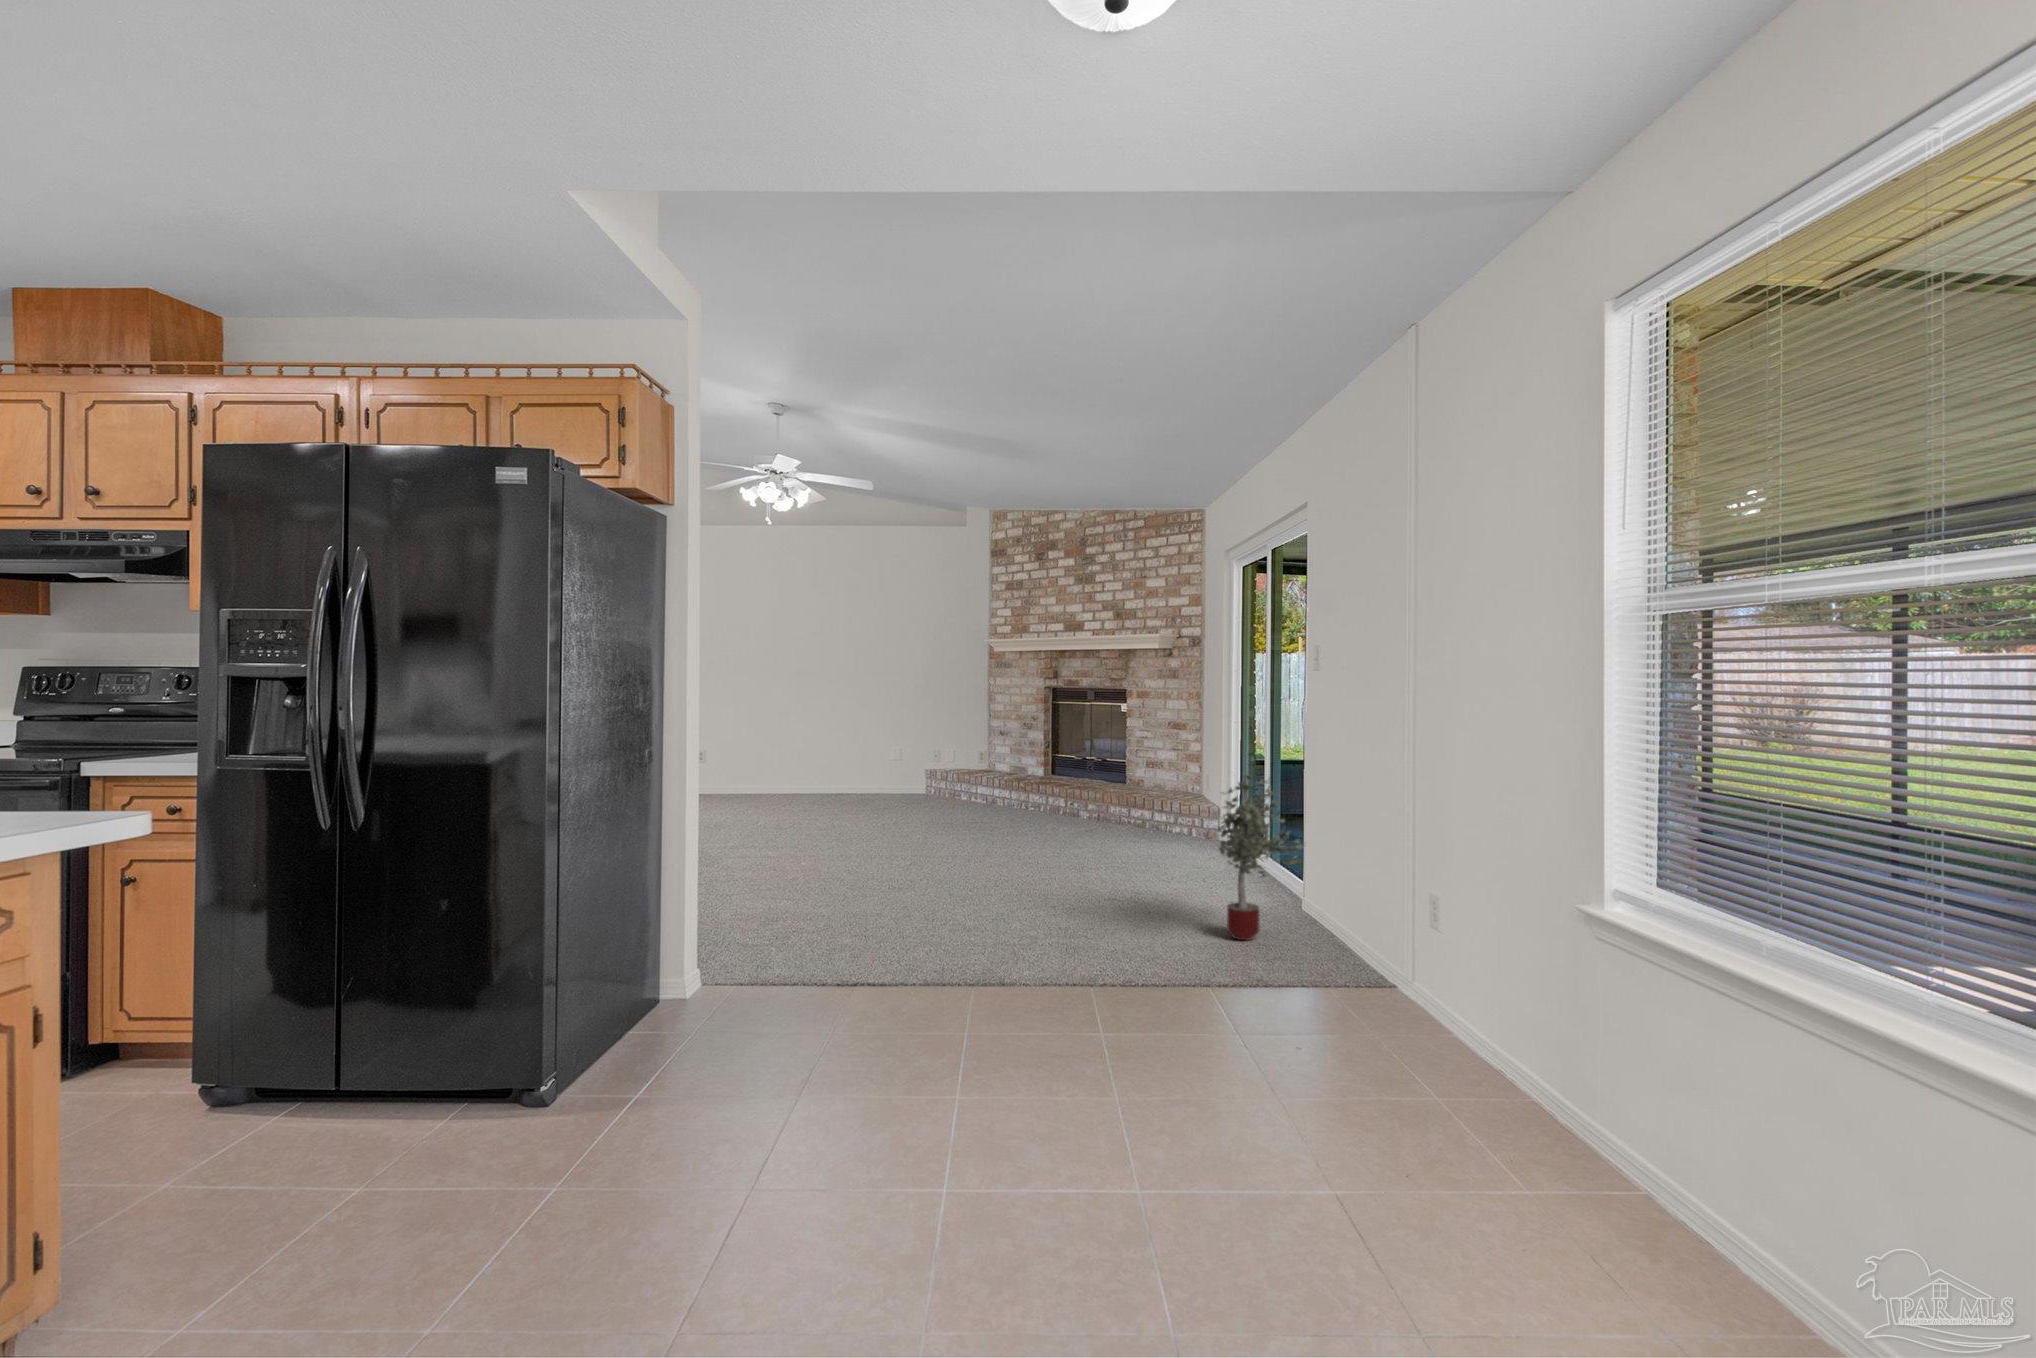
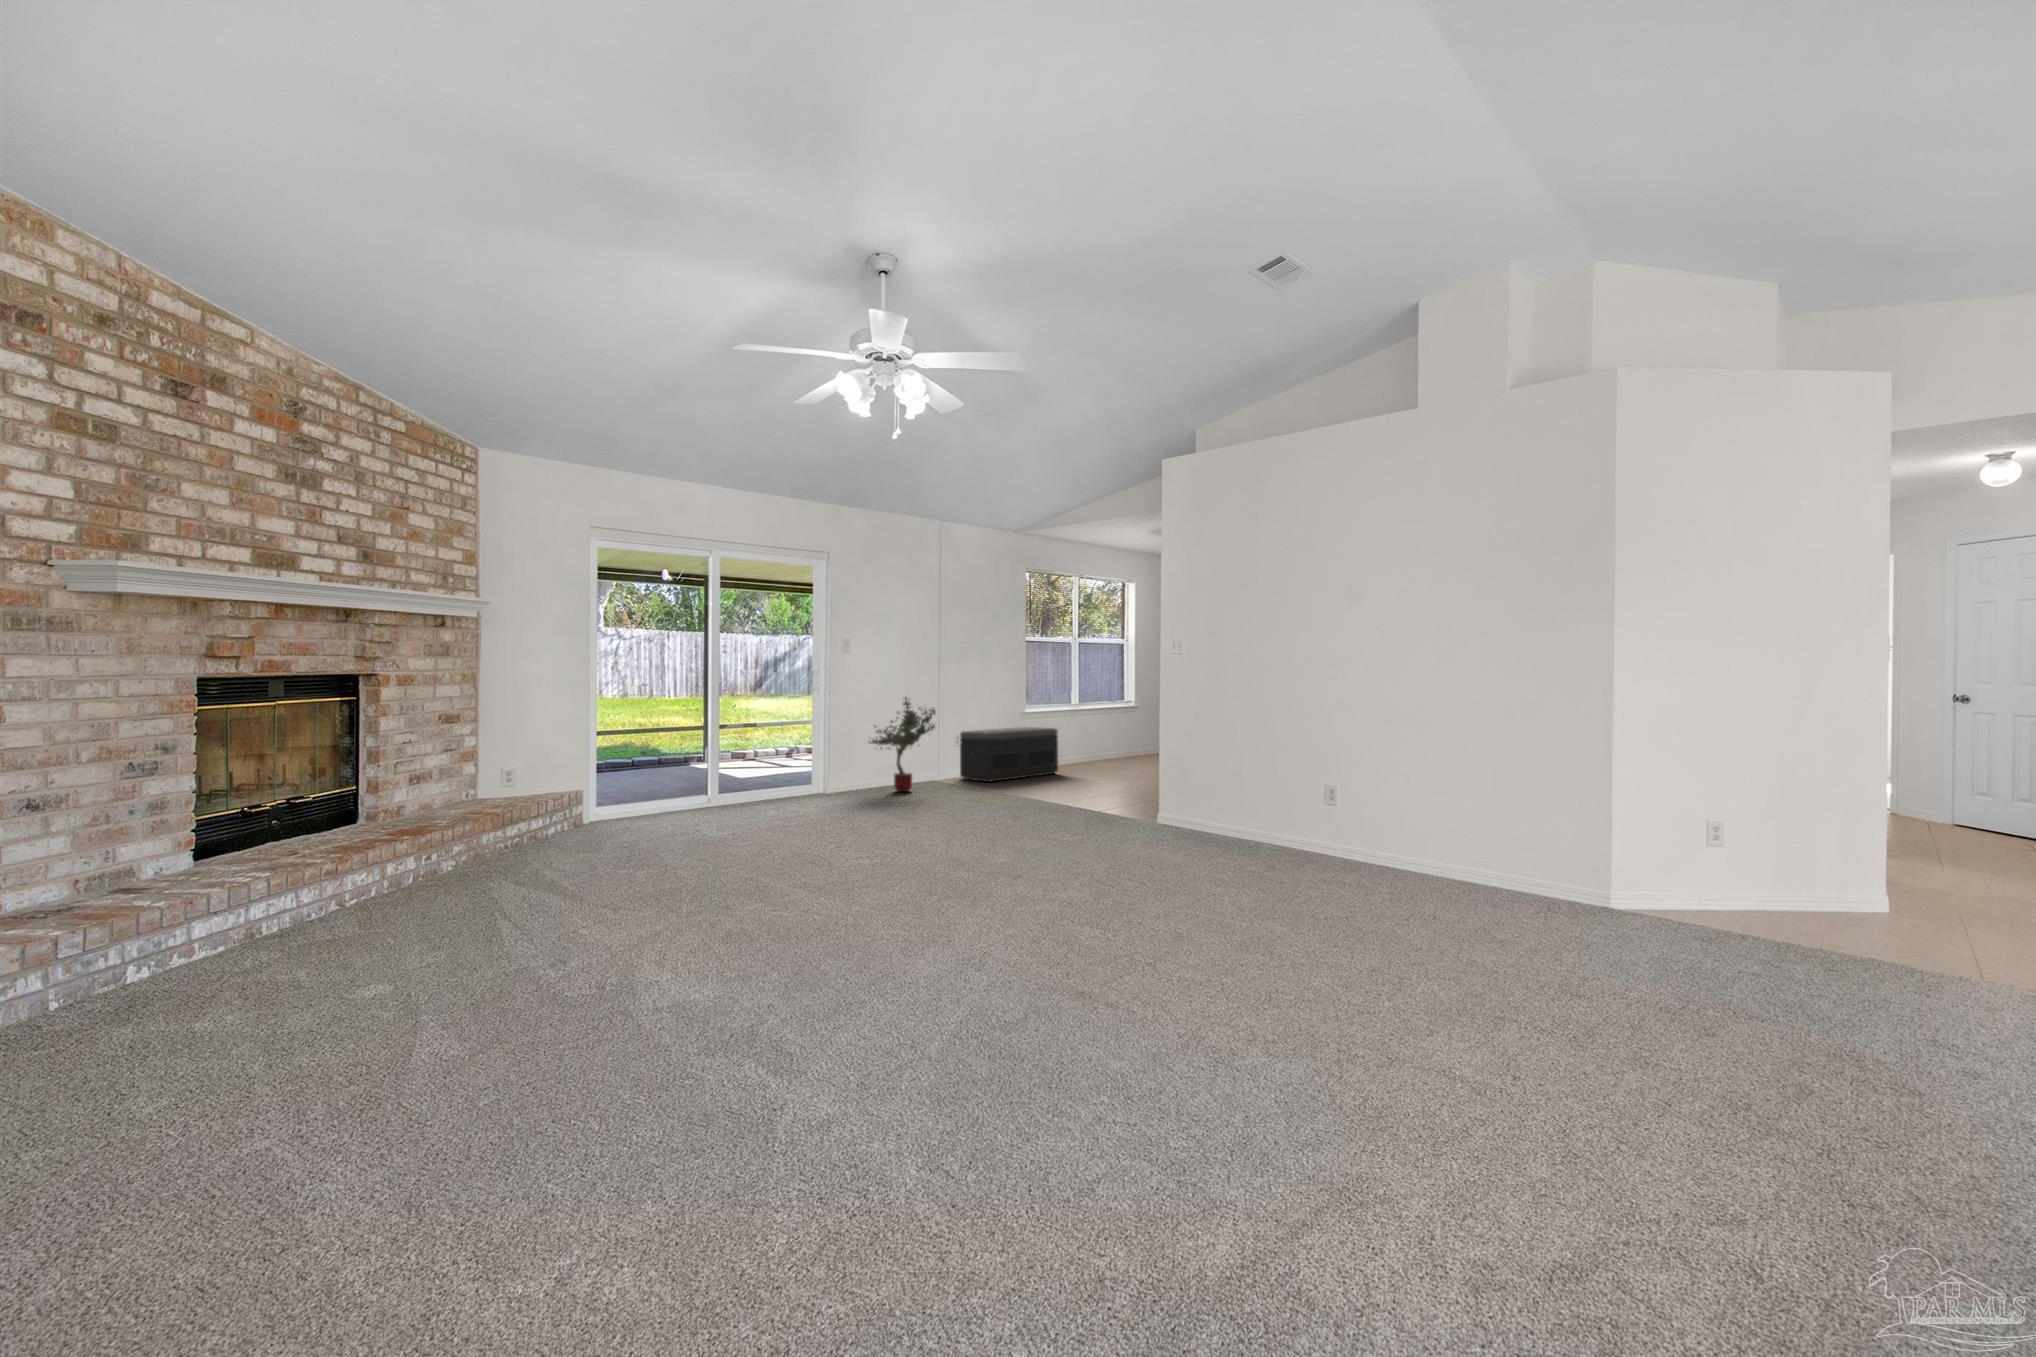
storage bench: none [1265,892,1470,1112] -> present [960,727,1058,782]

